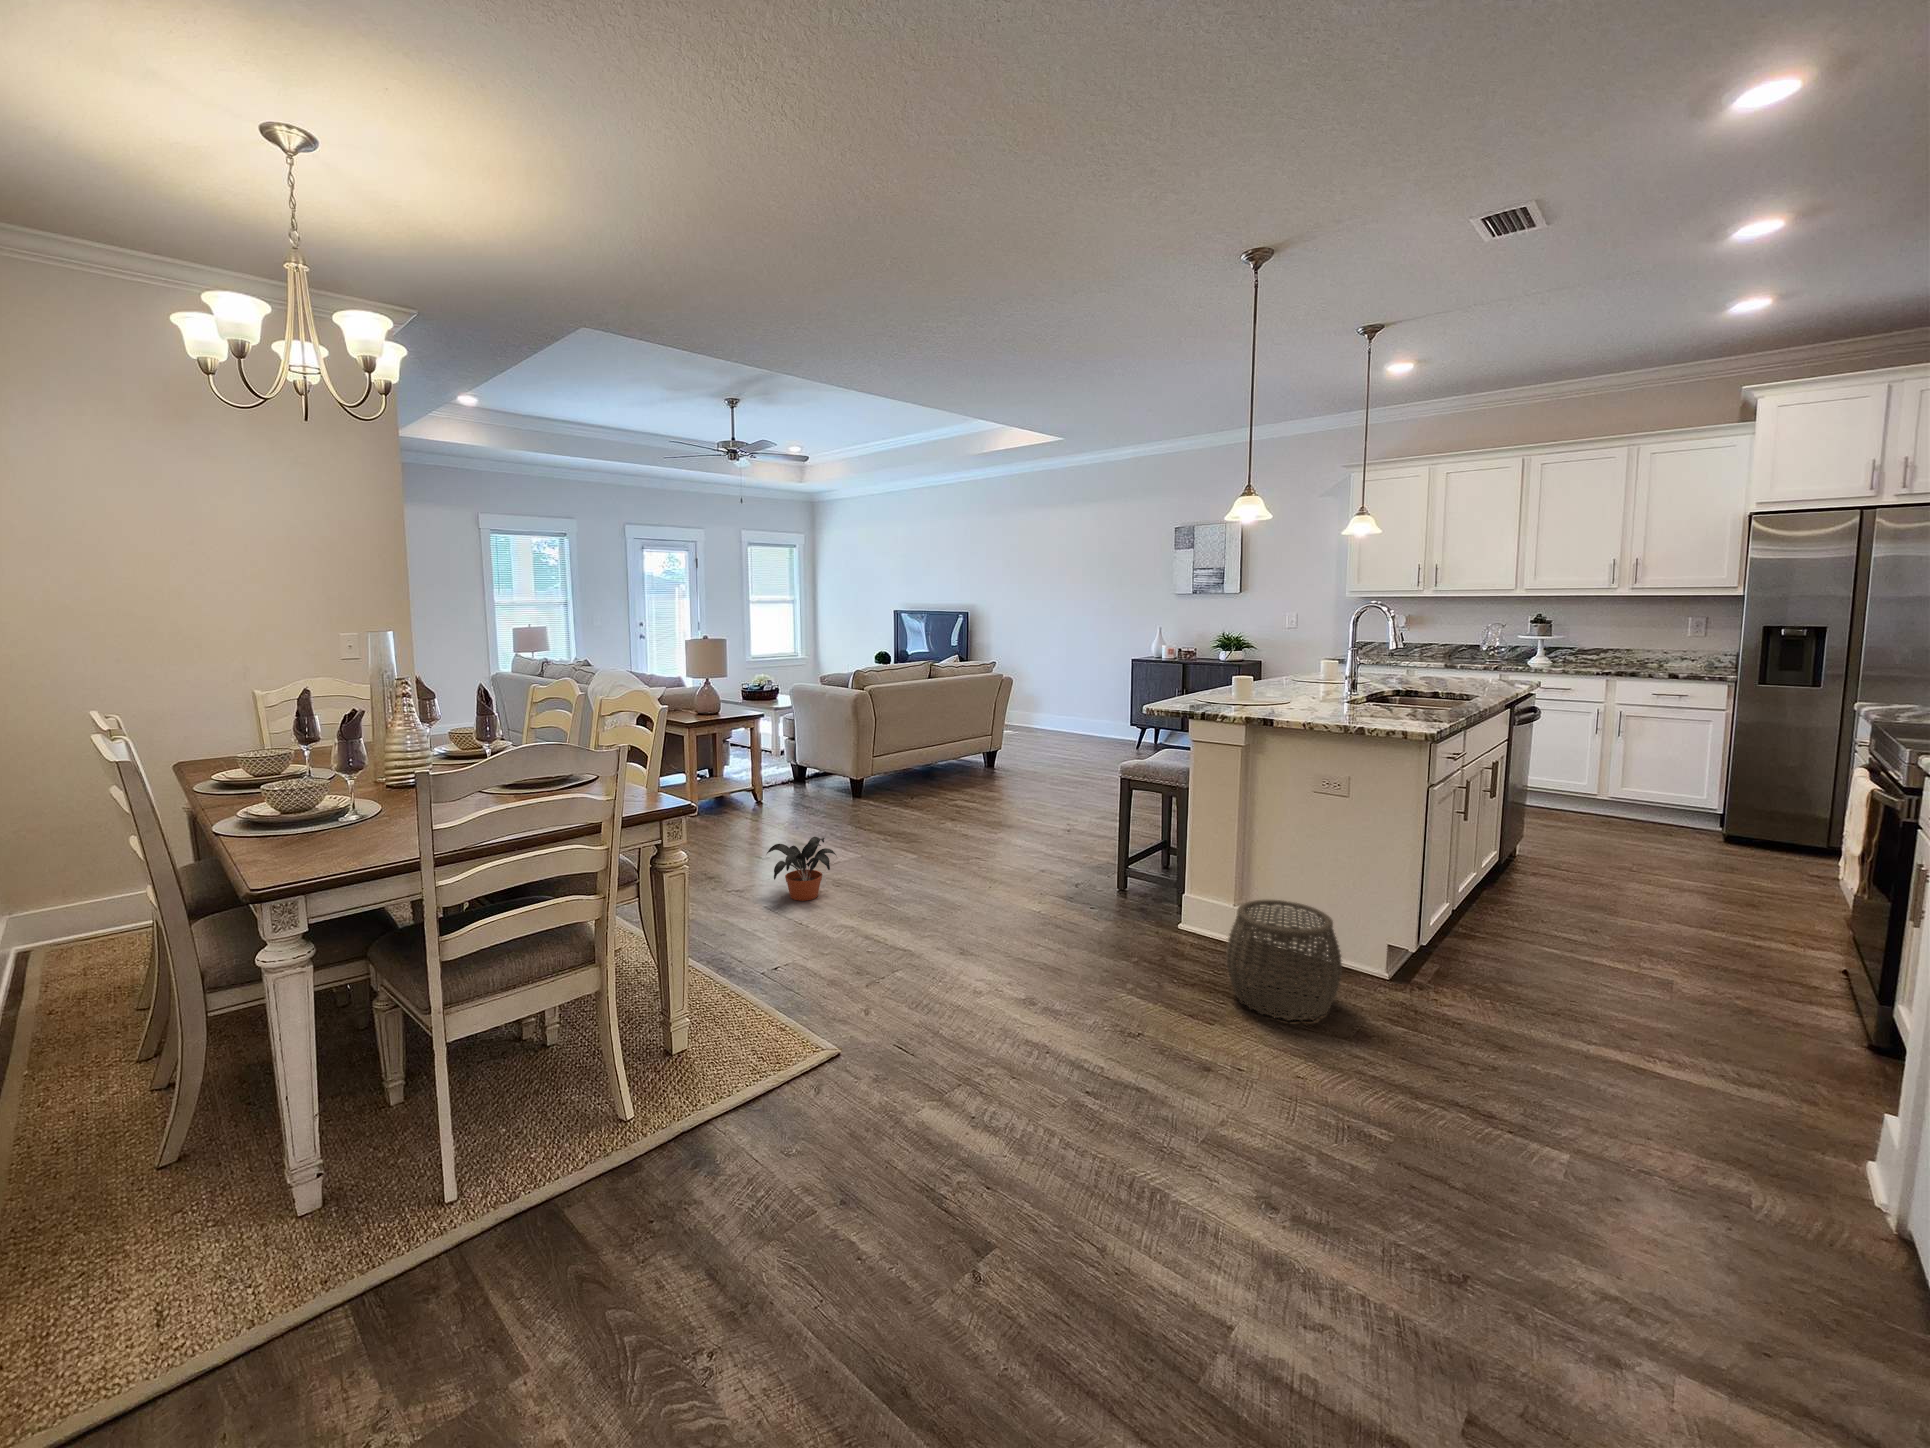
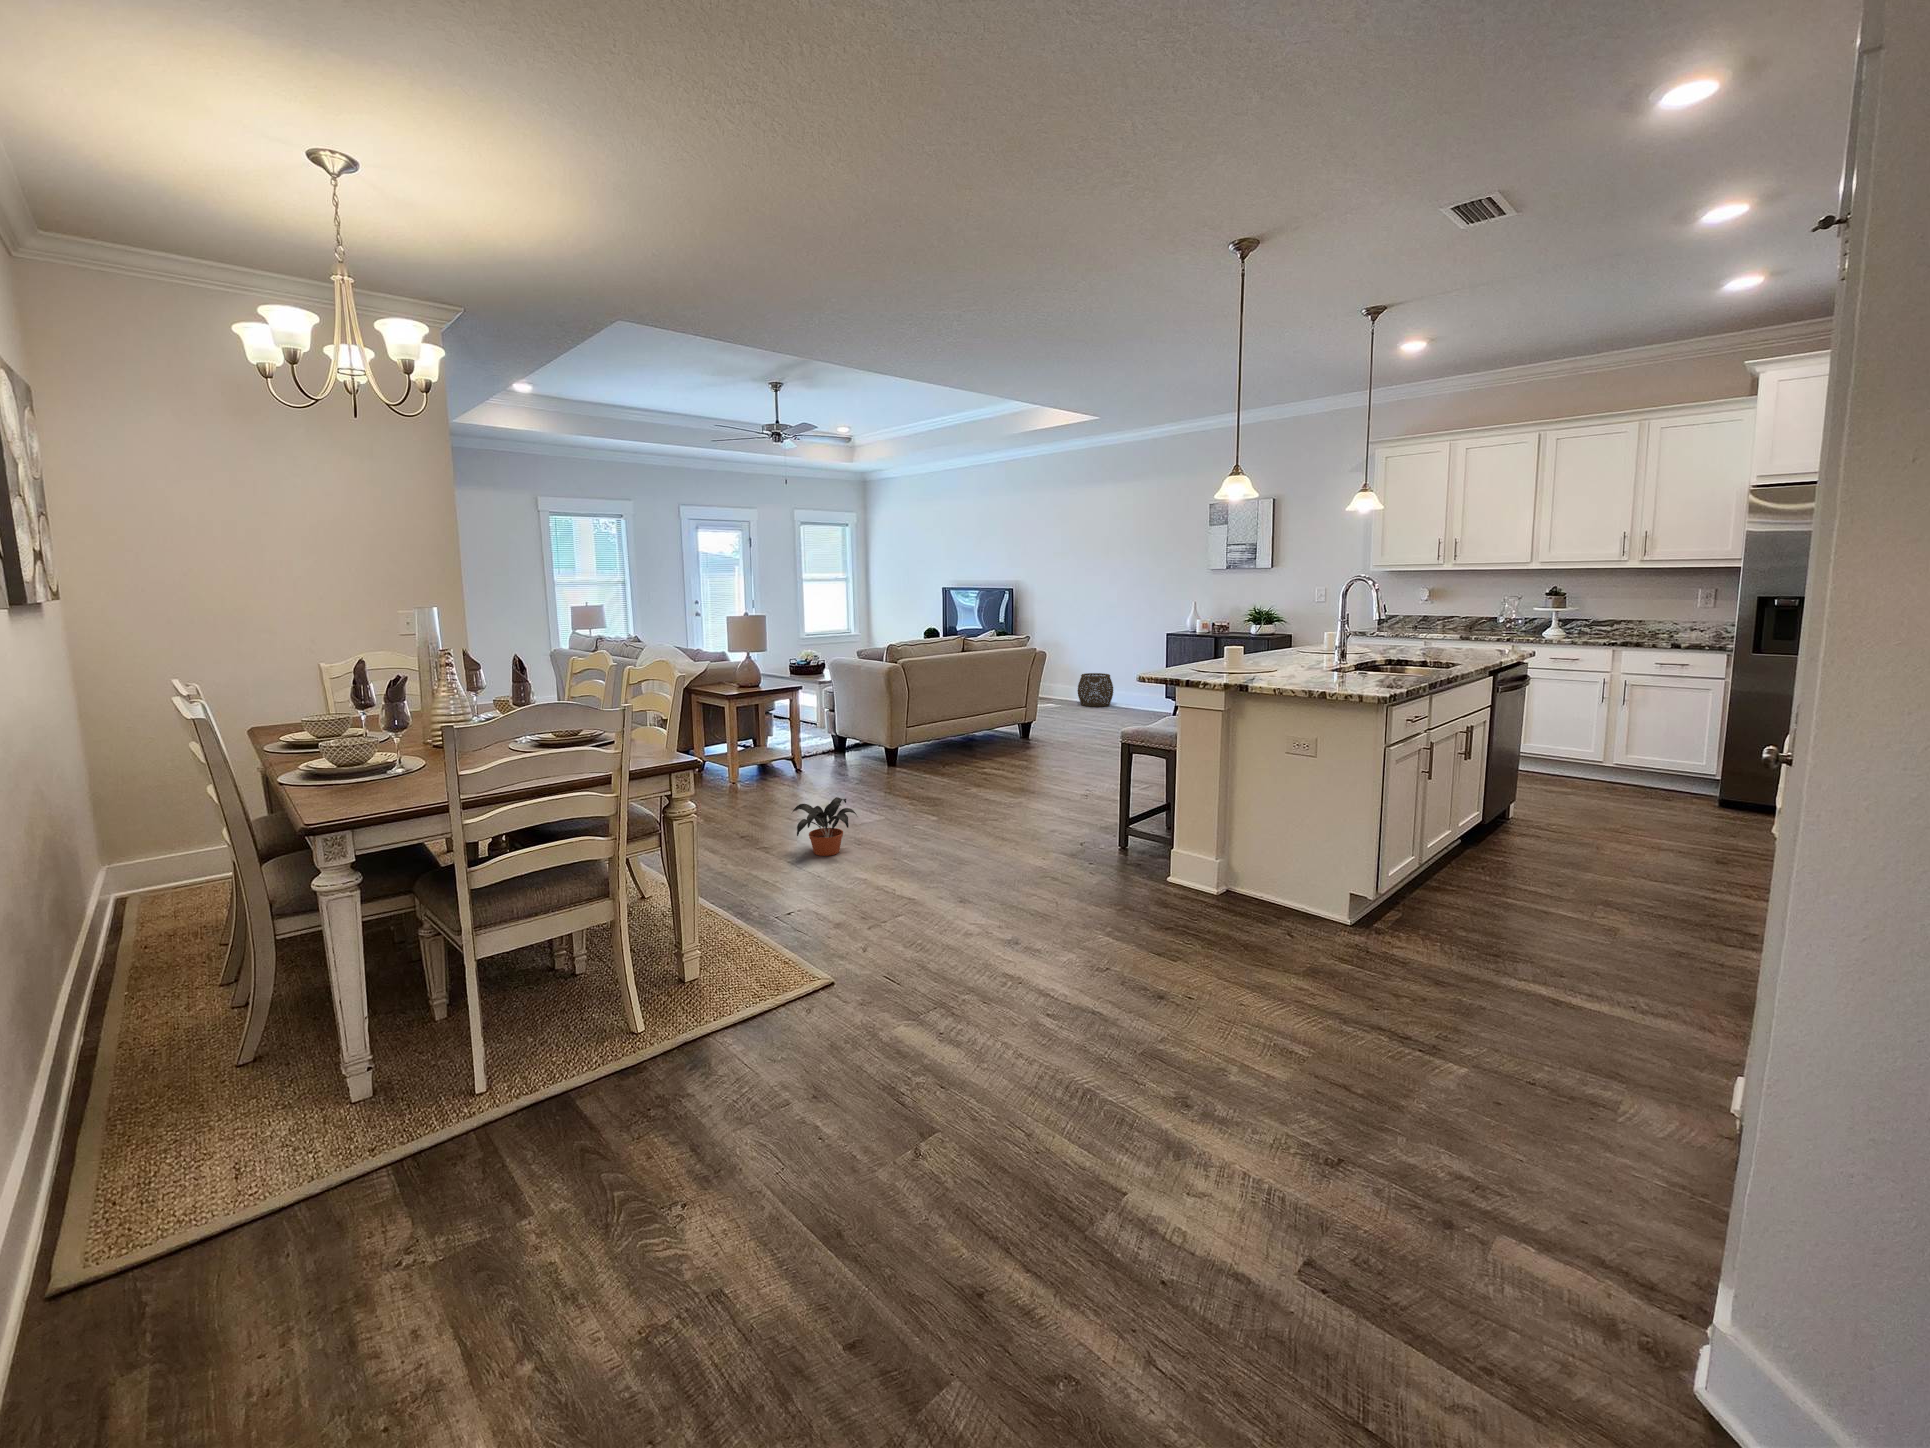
woven basket: present [1226,900,1342,1021] -> present [1077,673,1113,707]

